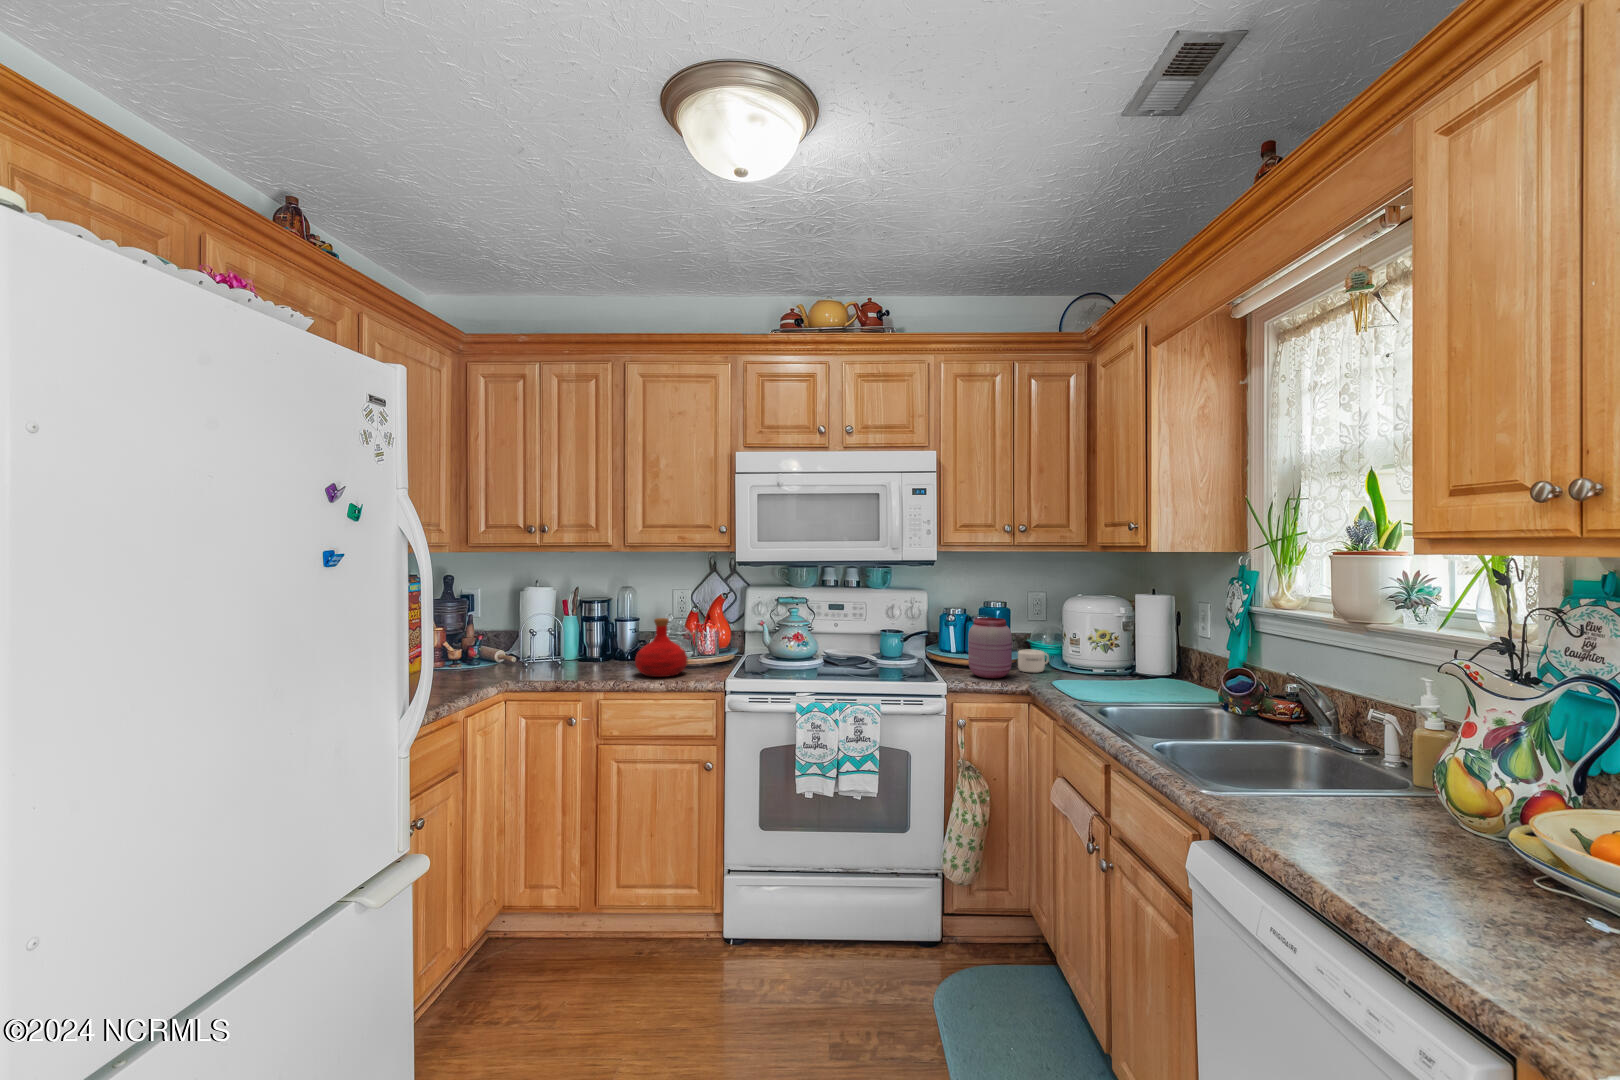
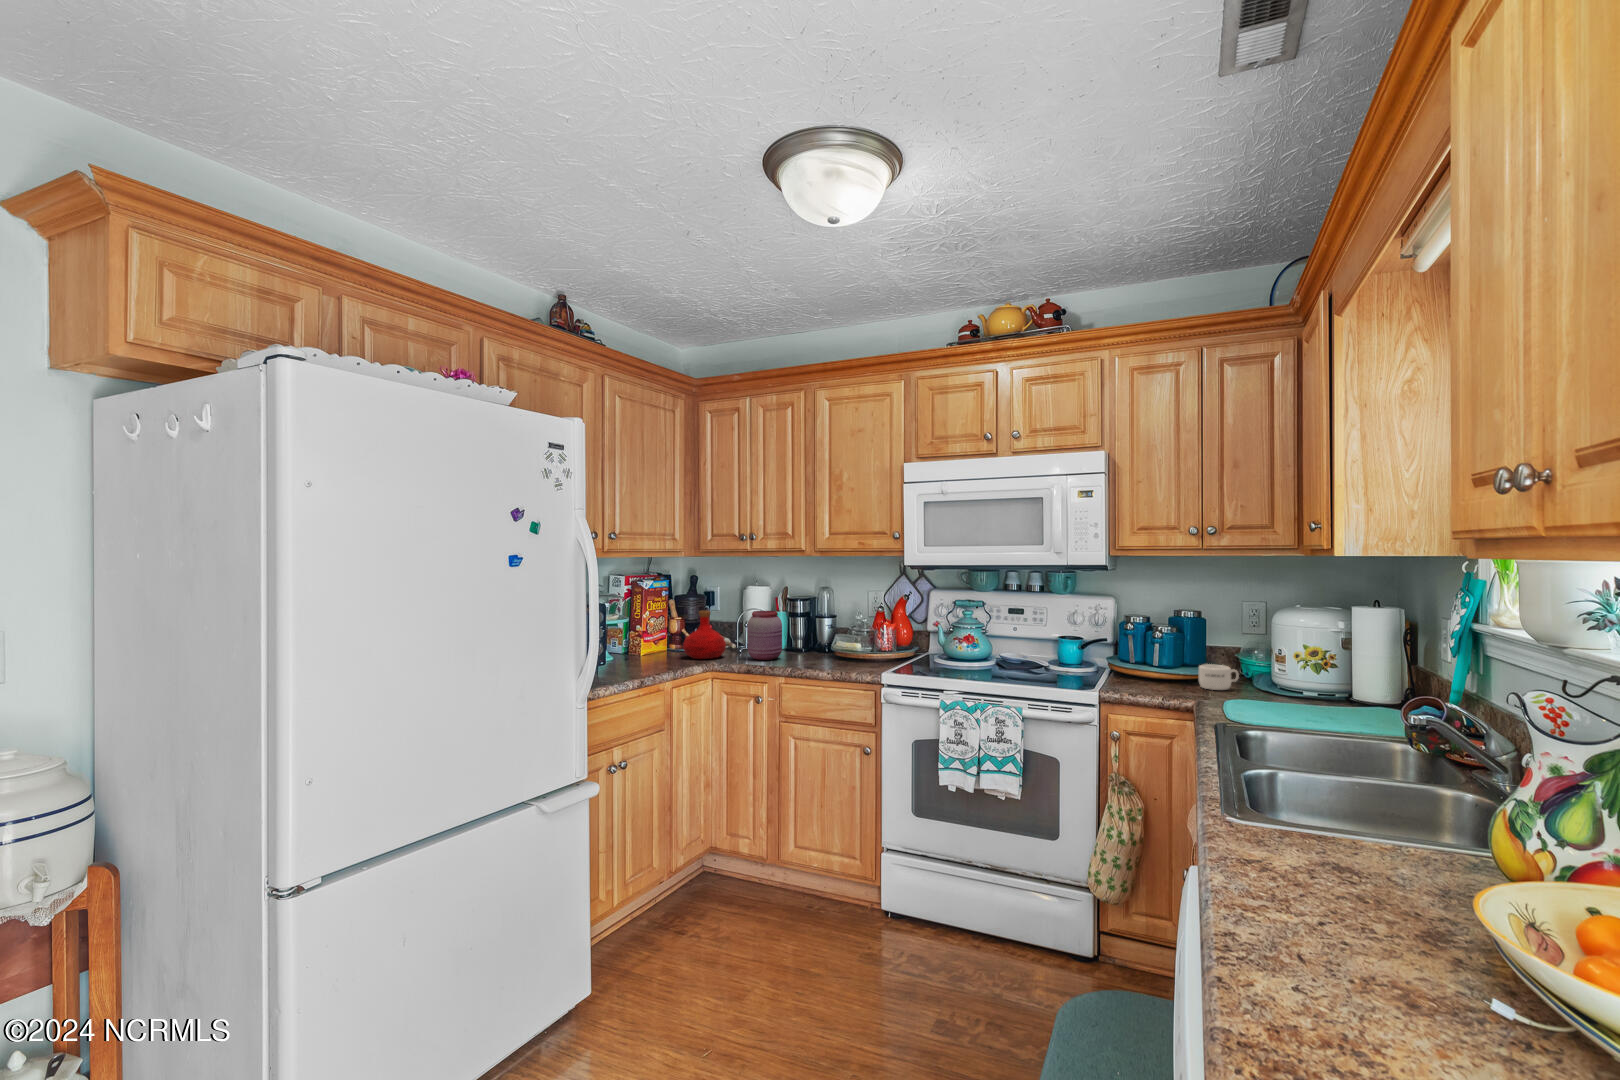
bottle: present [635,618,687,677] -> present [683,611,726,659]
jar: present [968,618,1012,678] -> present [747,611,782,660]

